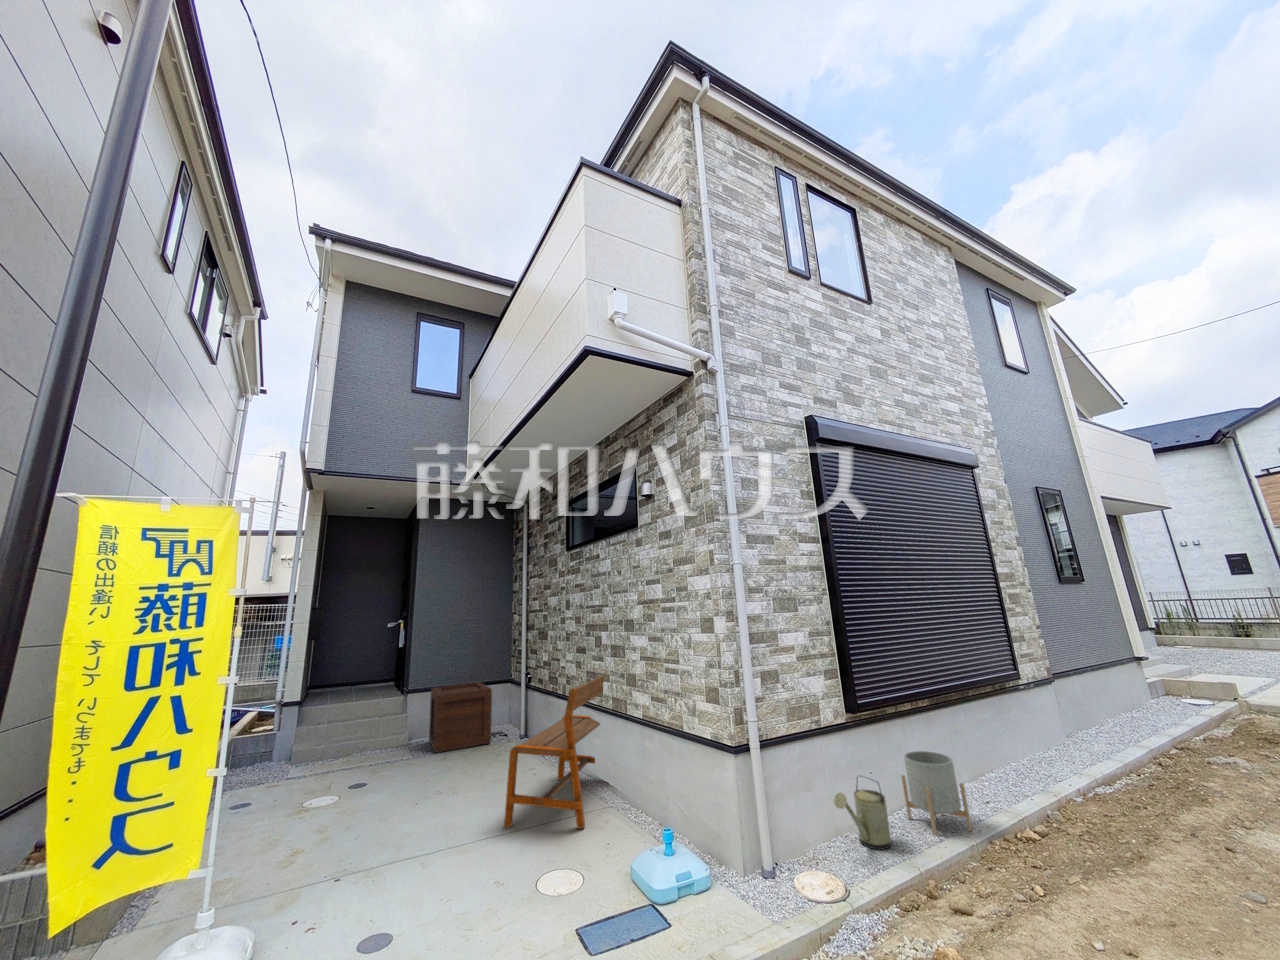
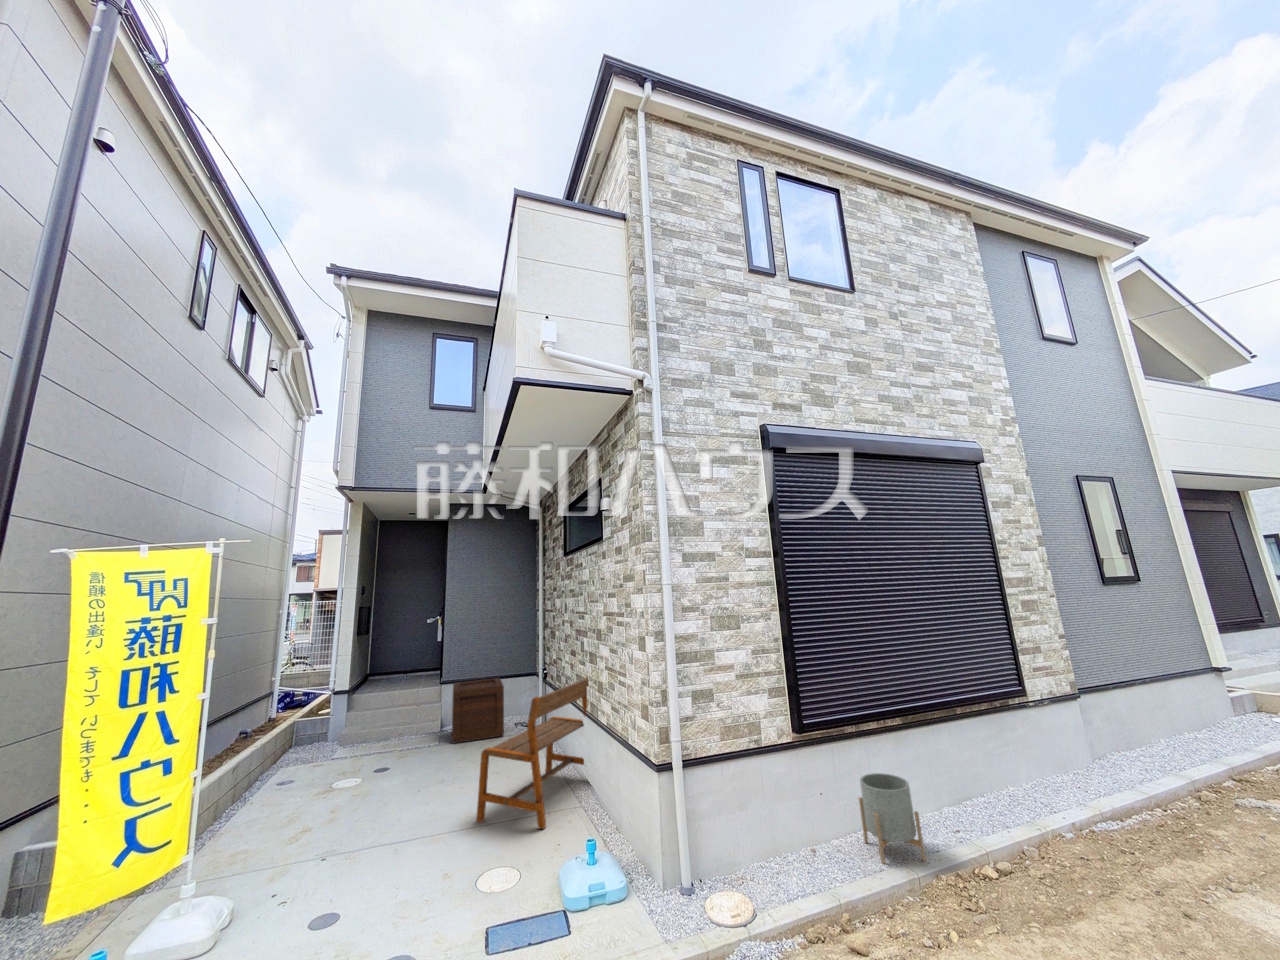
watering can: present [834,776,892,850] -> none [768,797,832,874]

